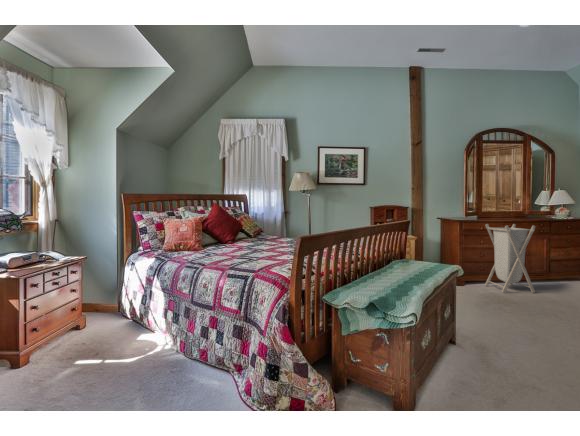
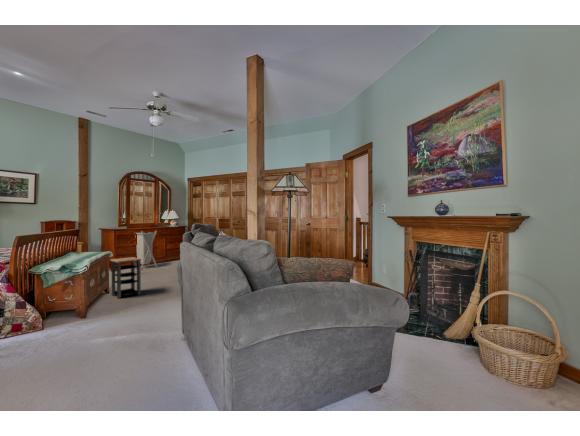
side table: none [460,284,535,381] -> present [110,257,141,298]

